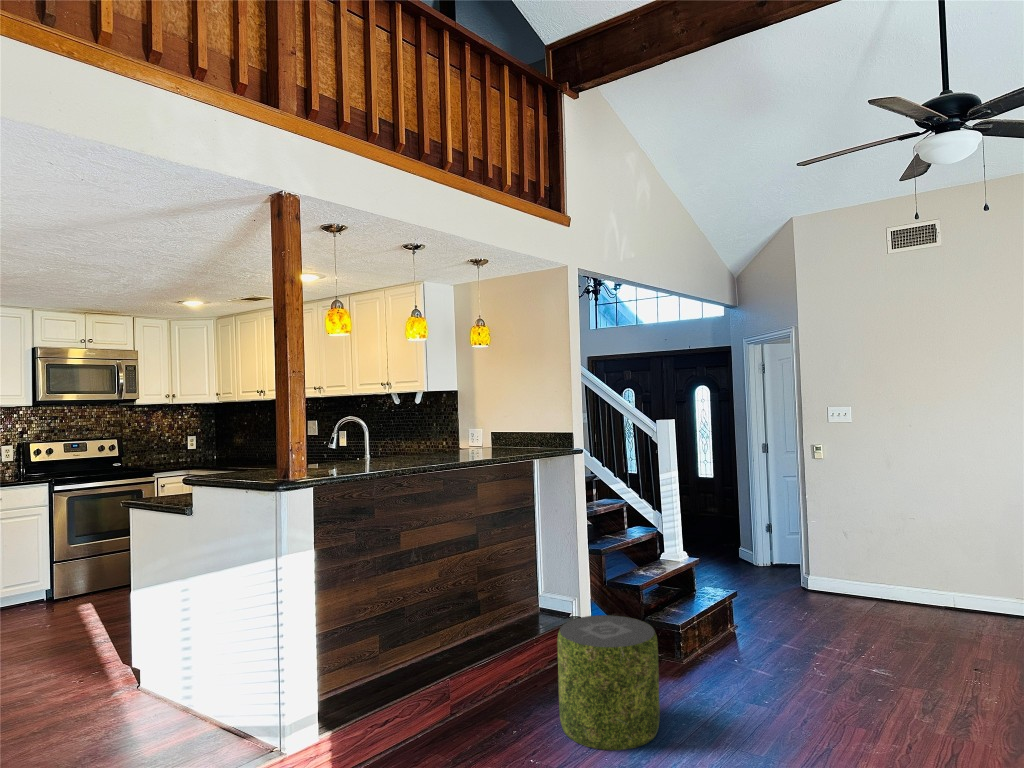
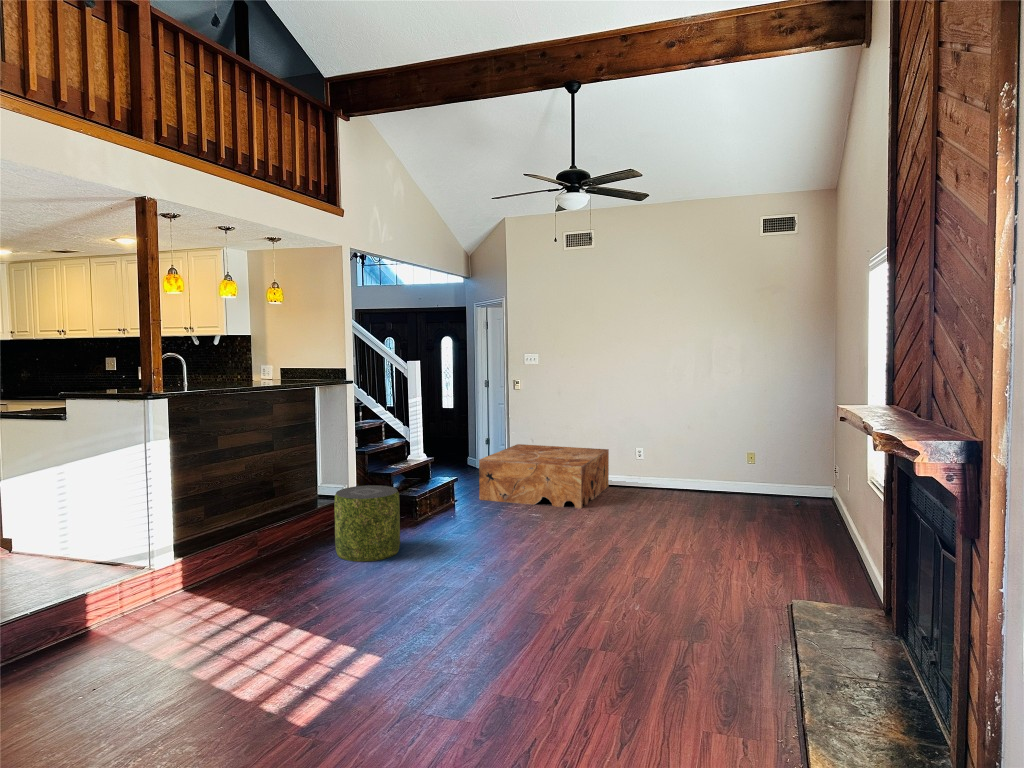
coffee table: none [769,539,982,663] -> present [479,444,609,509]

